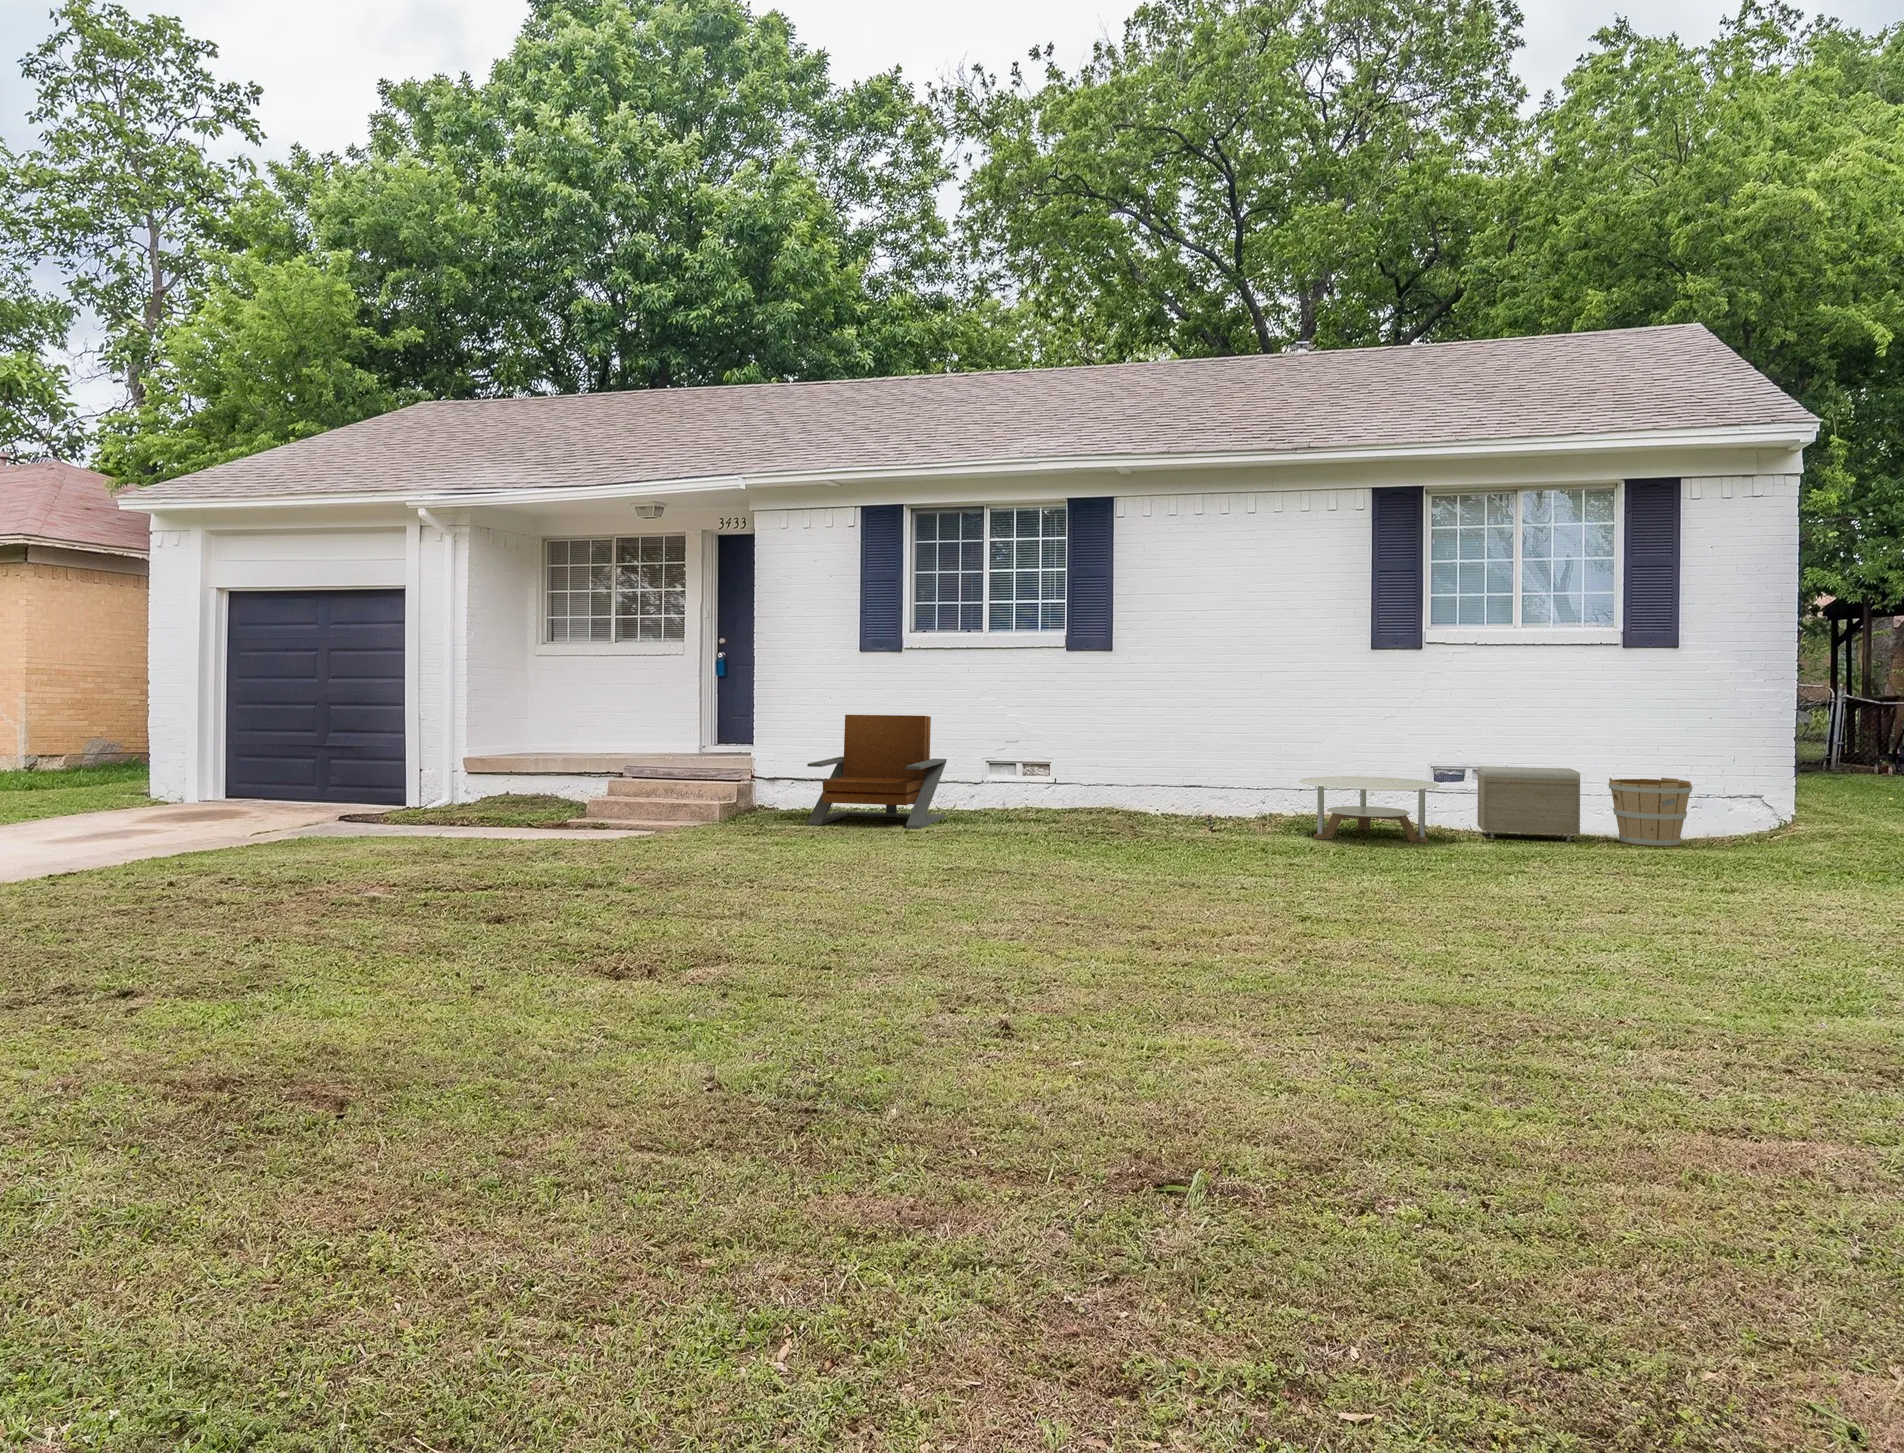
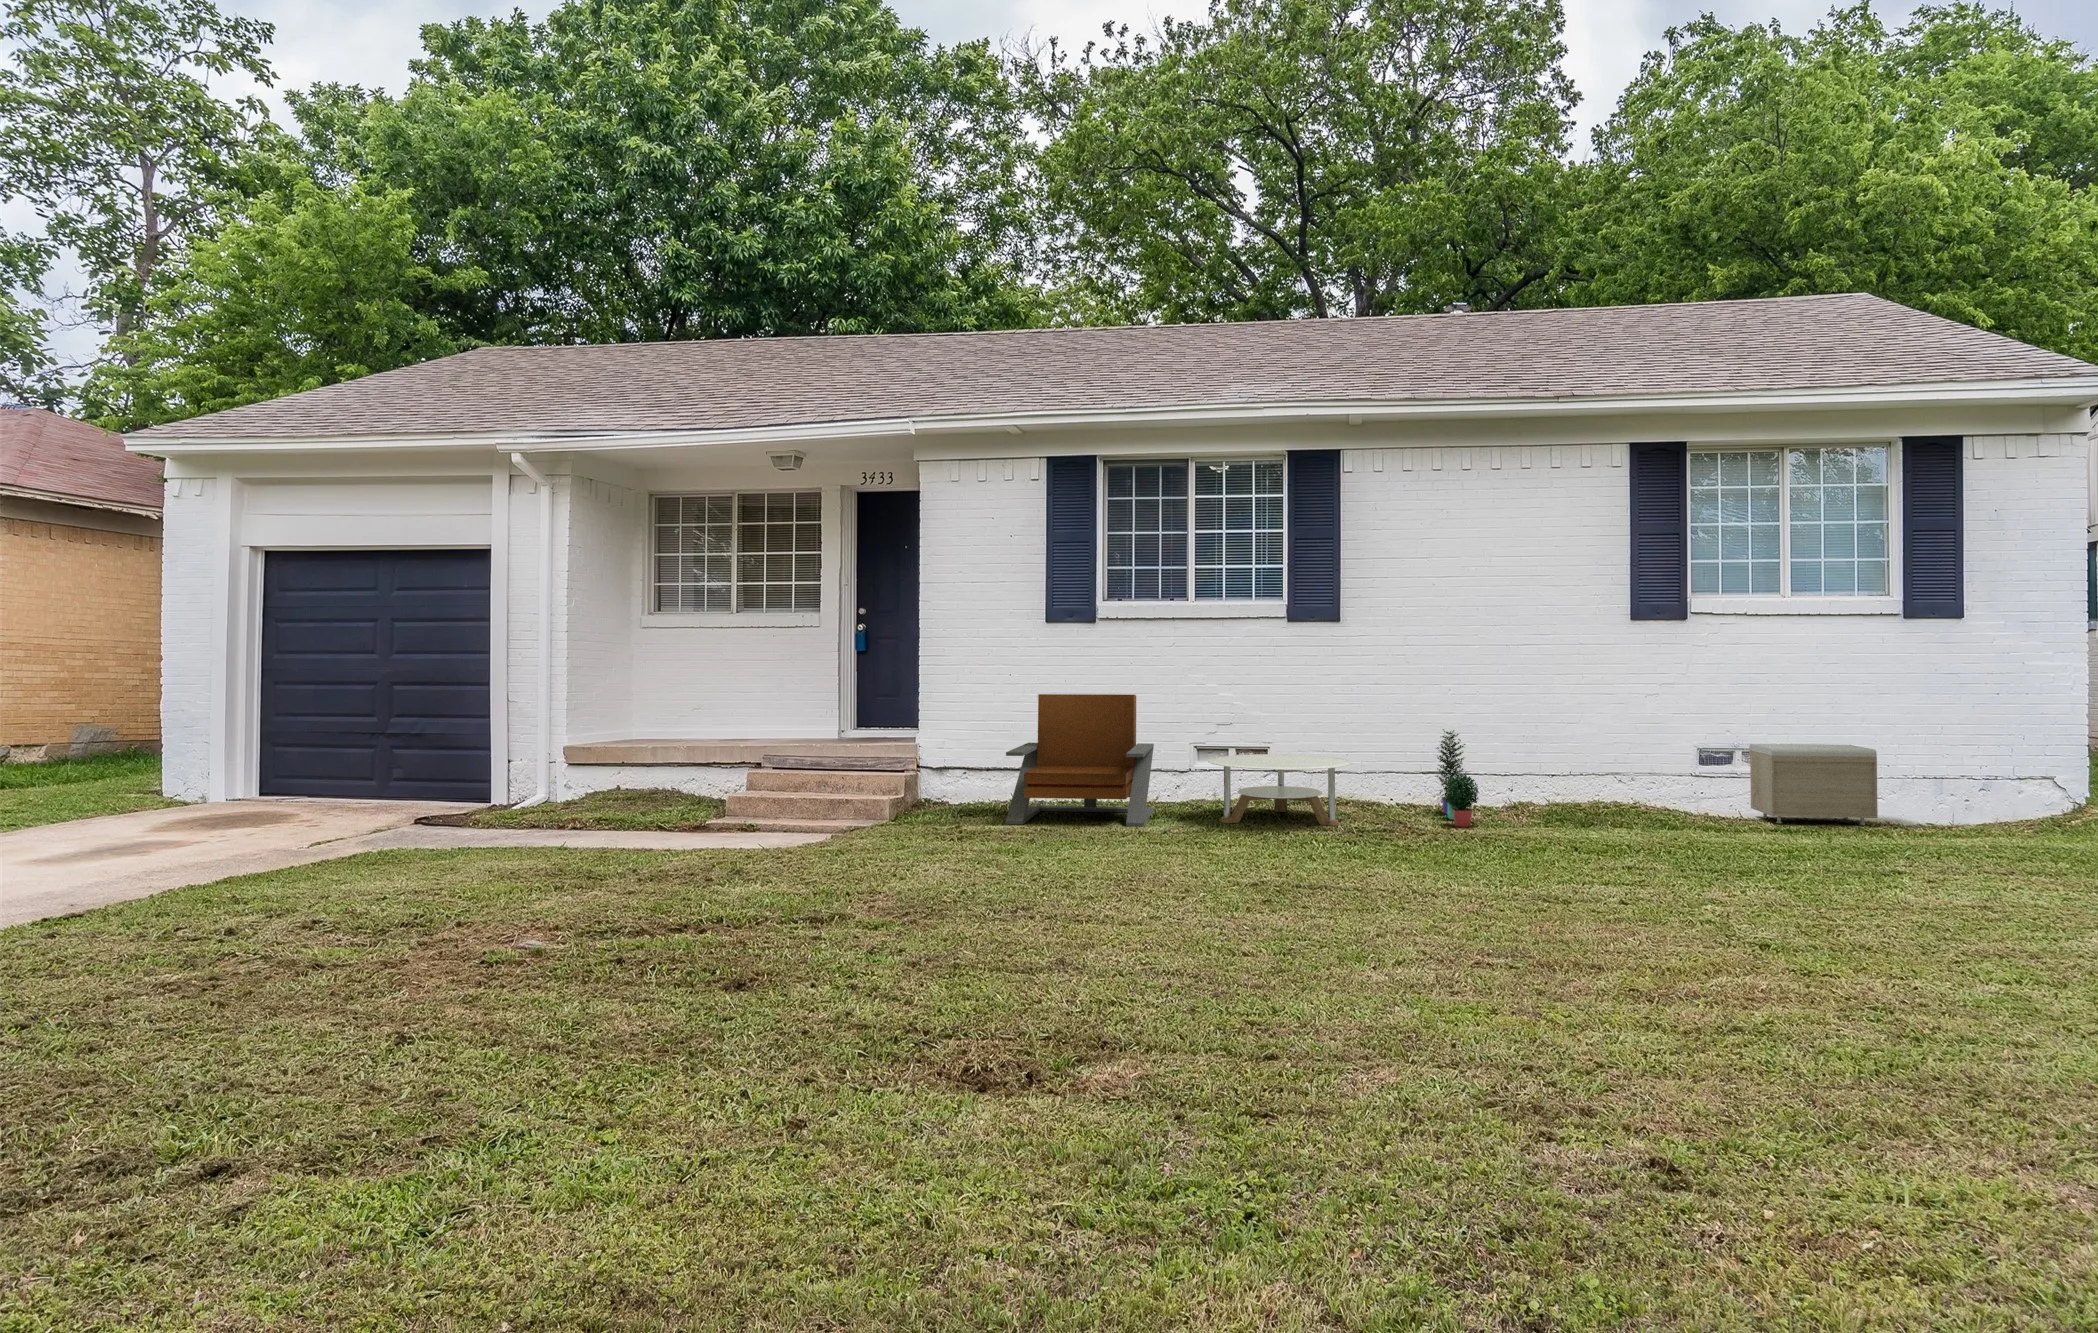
potted plant: none [1183,749,1220,835] -> present [1436,729,1479,827]
round table: present [1299,776,1440,843] -> present [1208,754,1352,826]
wooden bucket: present [1608,778,1692,847] -> none [1896,754,1998,829]

